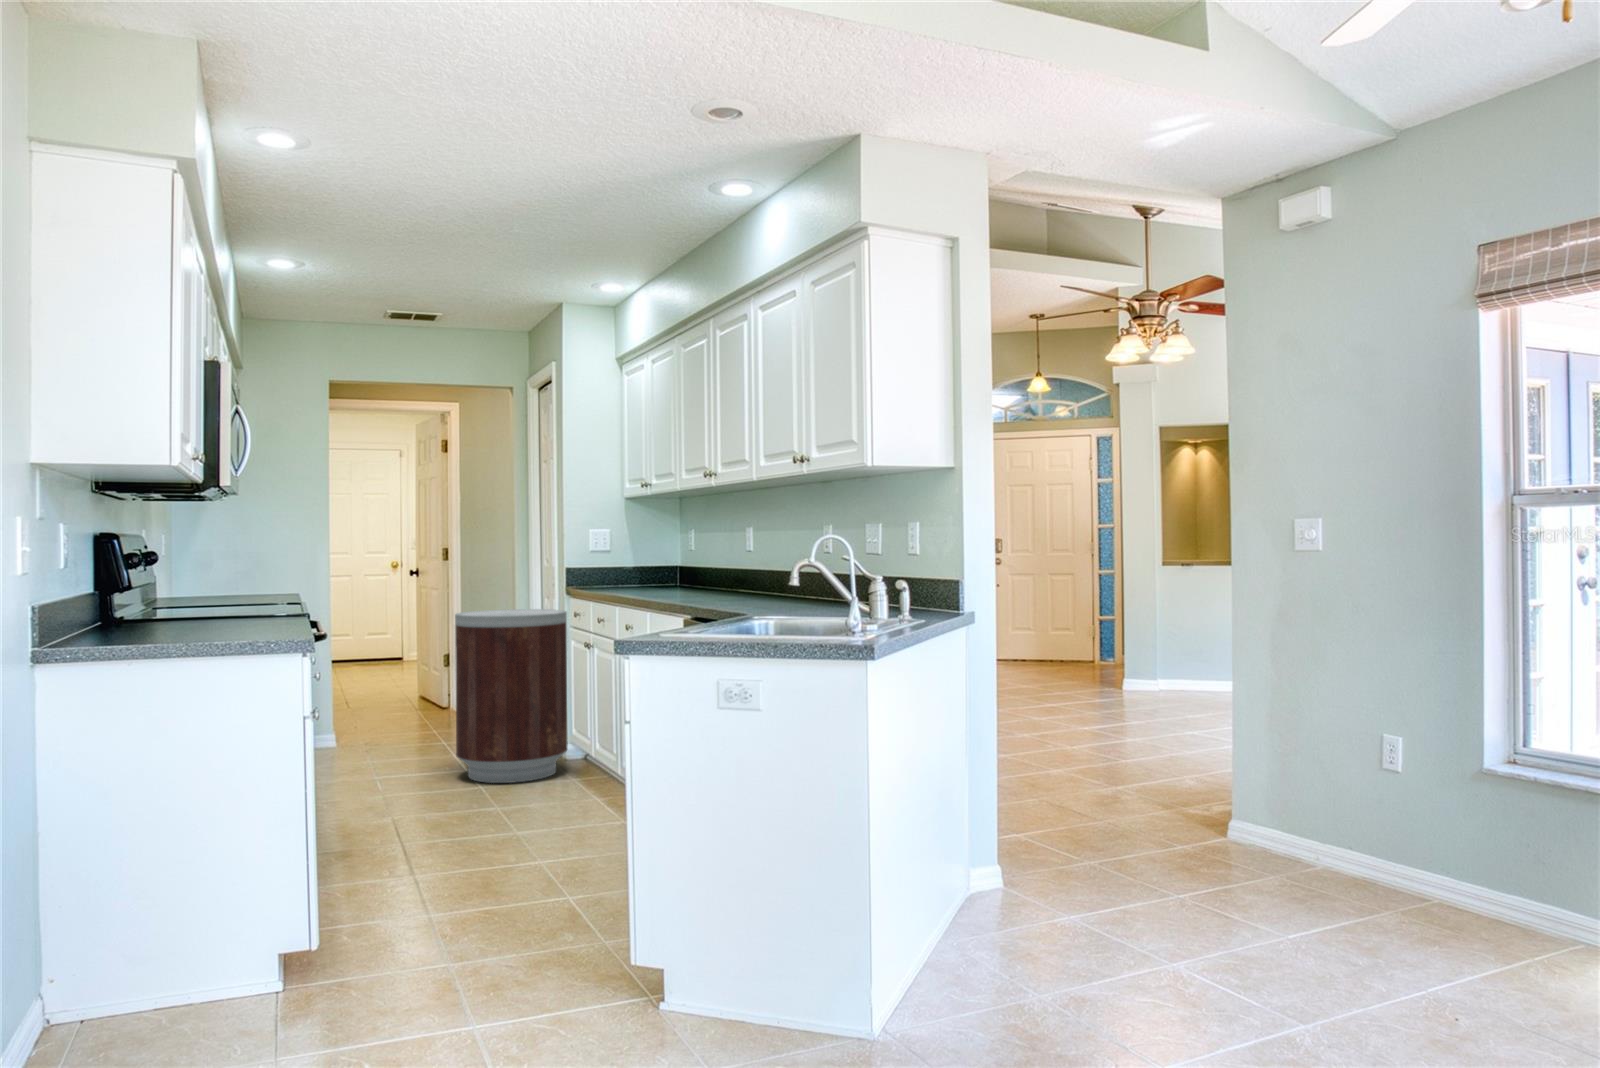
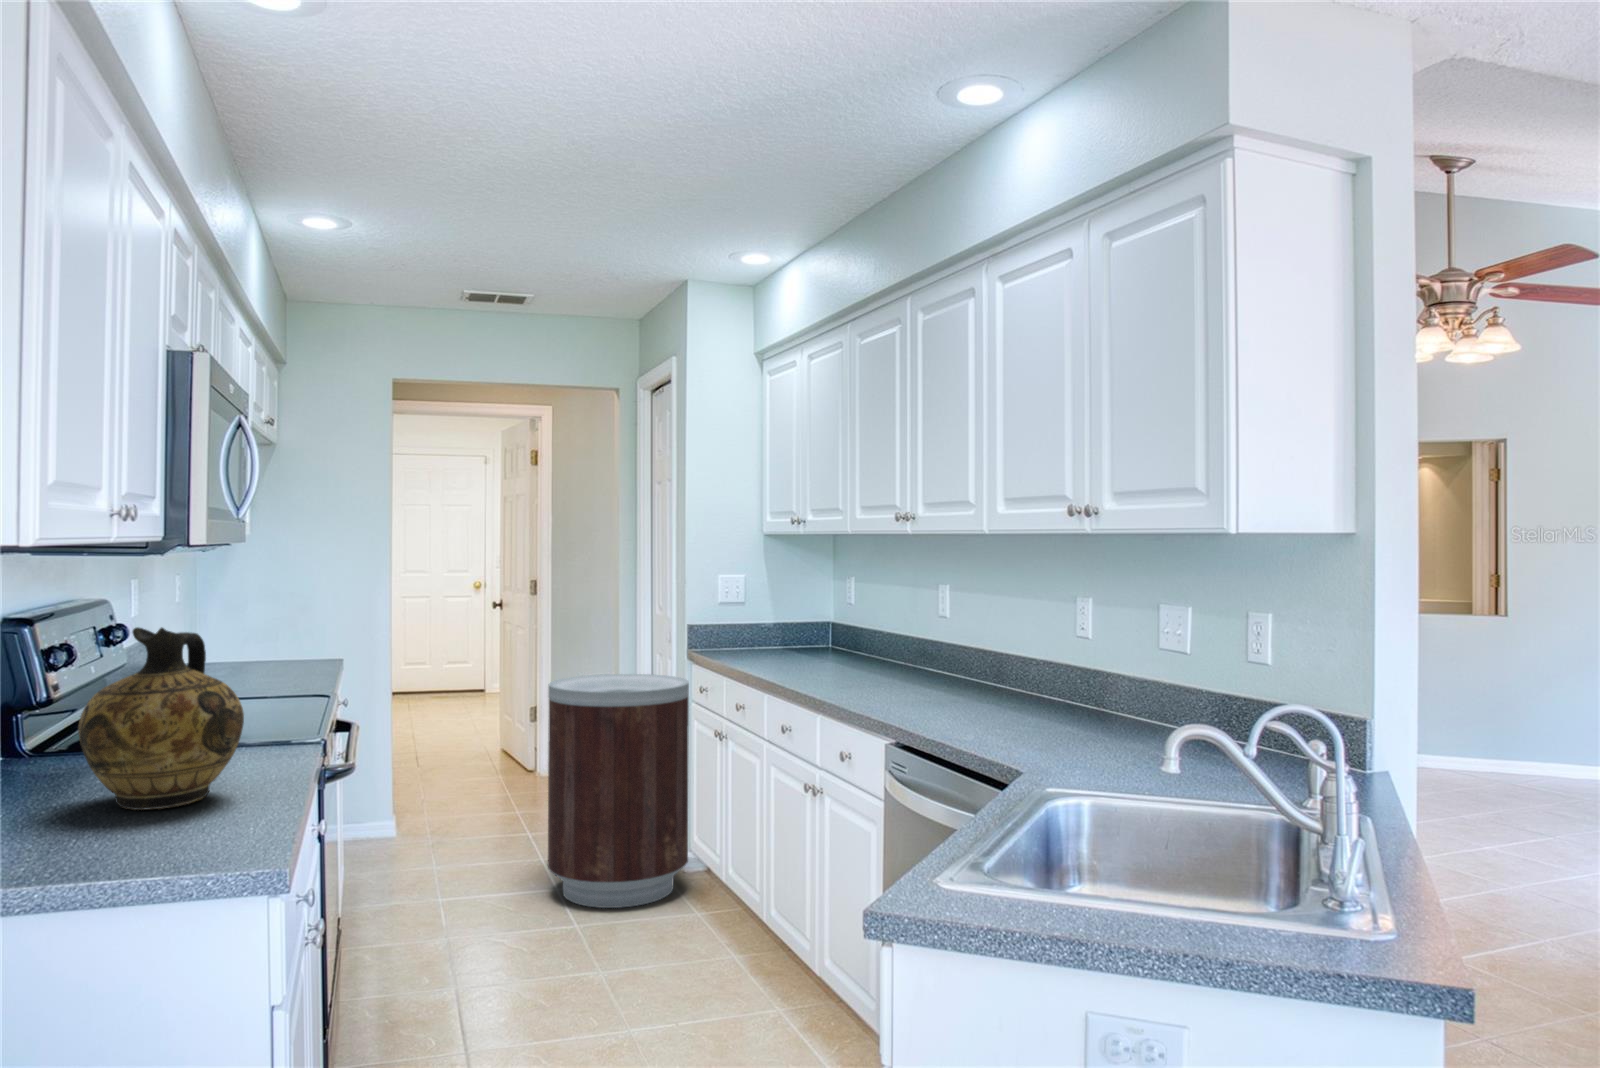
ceramic jug: none [159,525,256,633] -> present [78,627,244,810]

